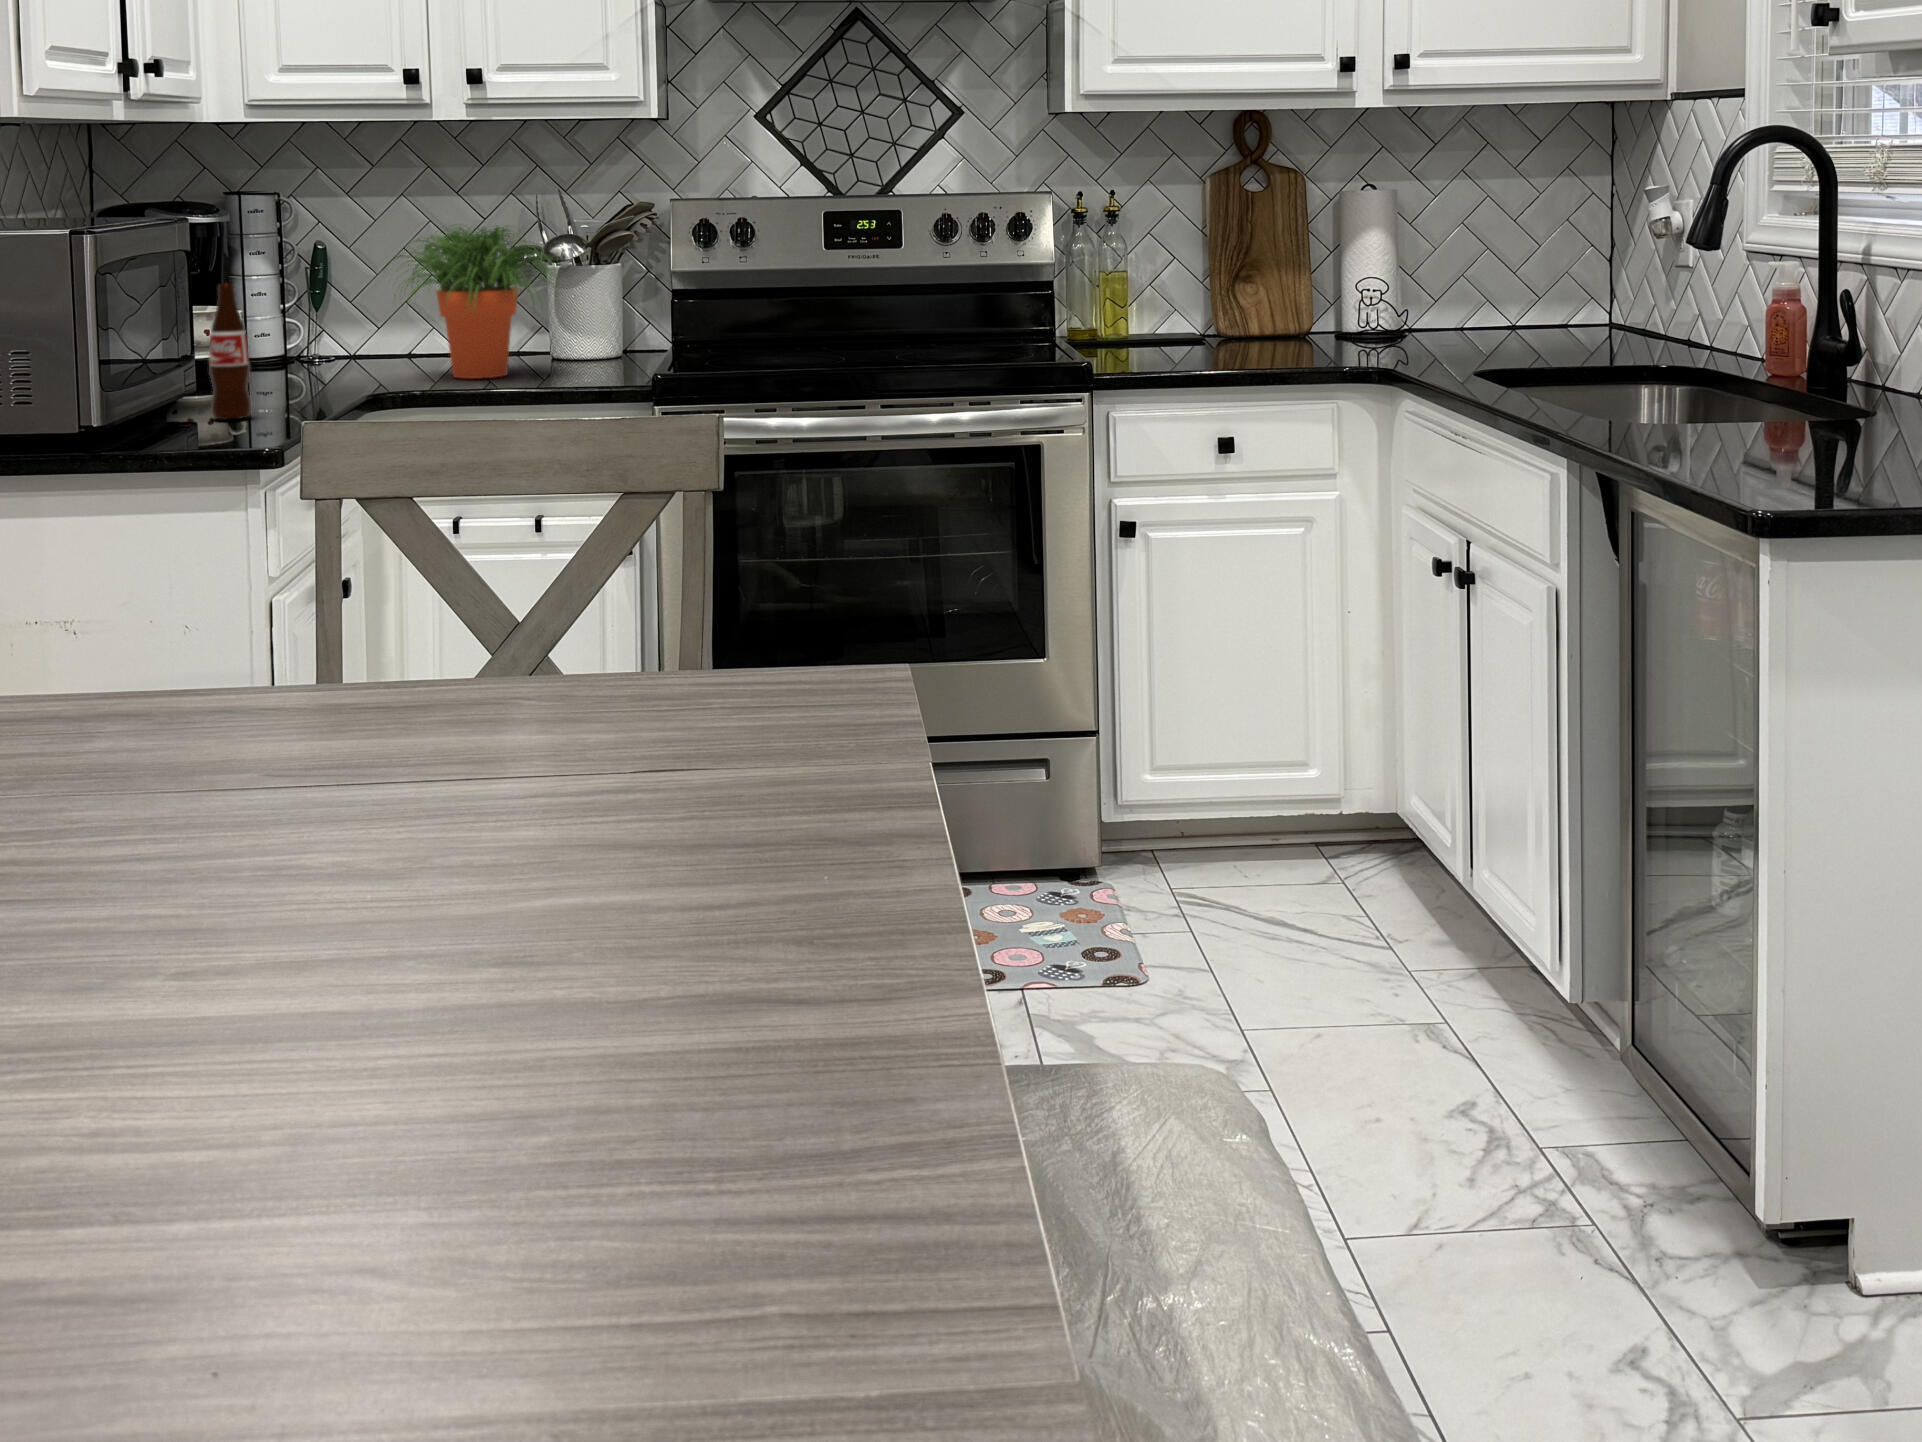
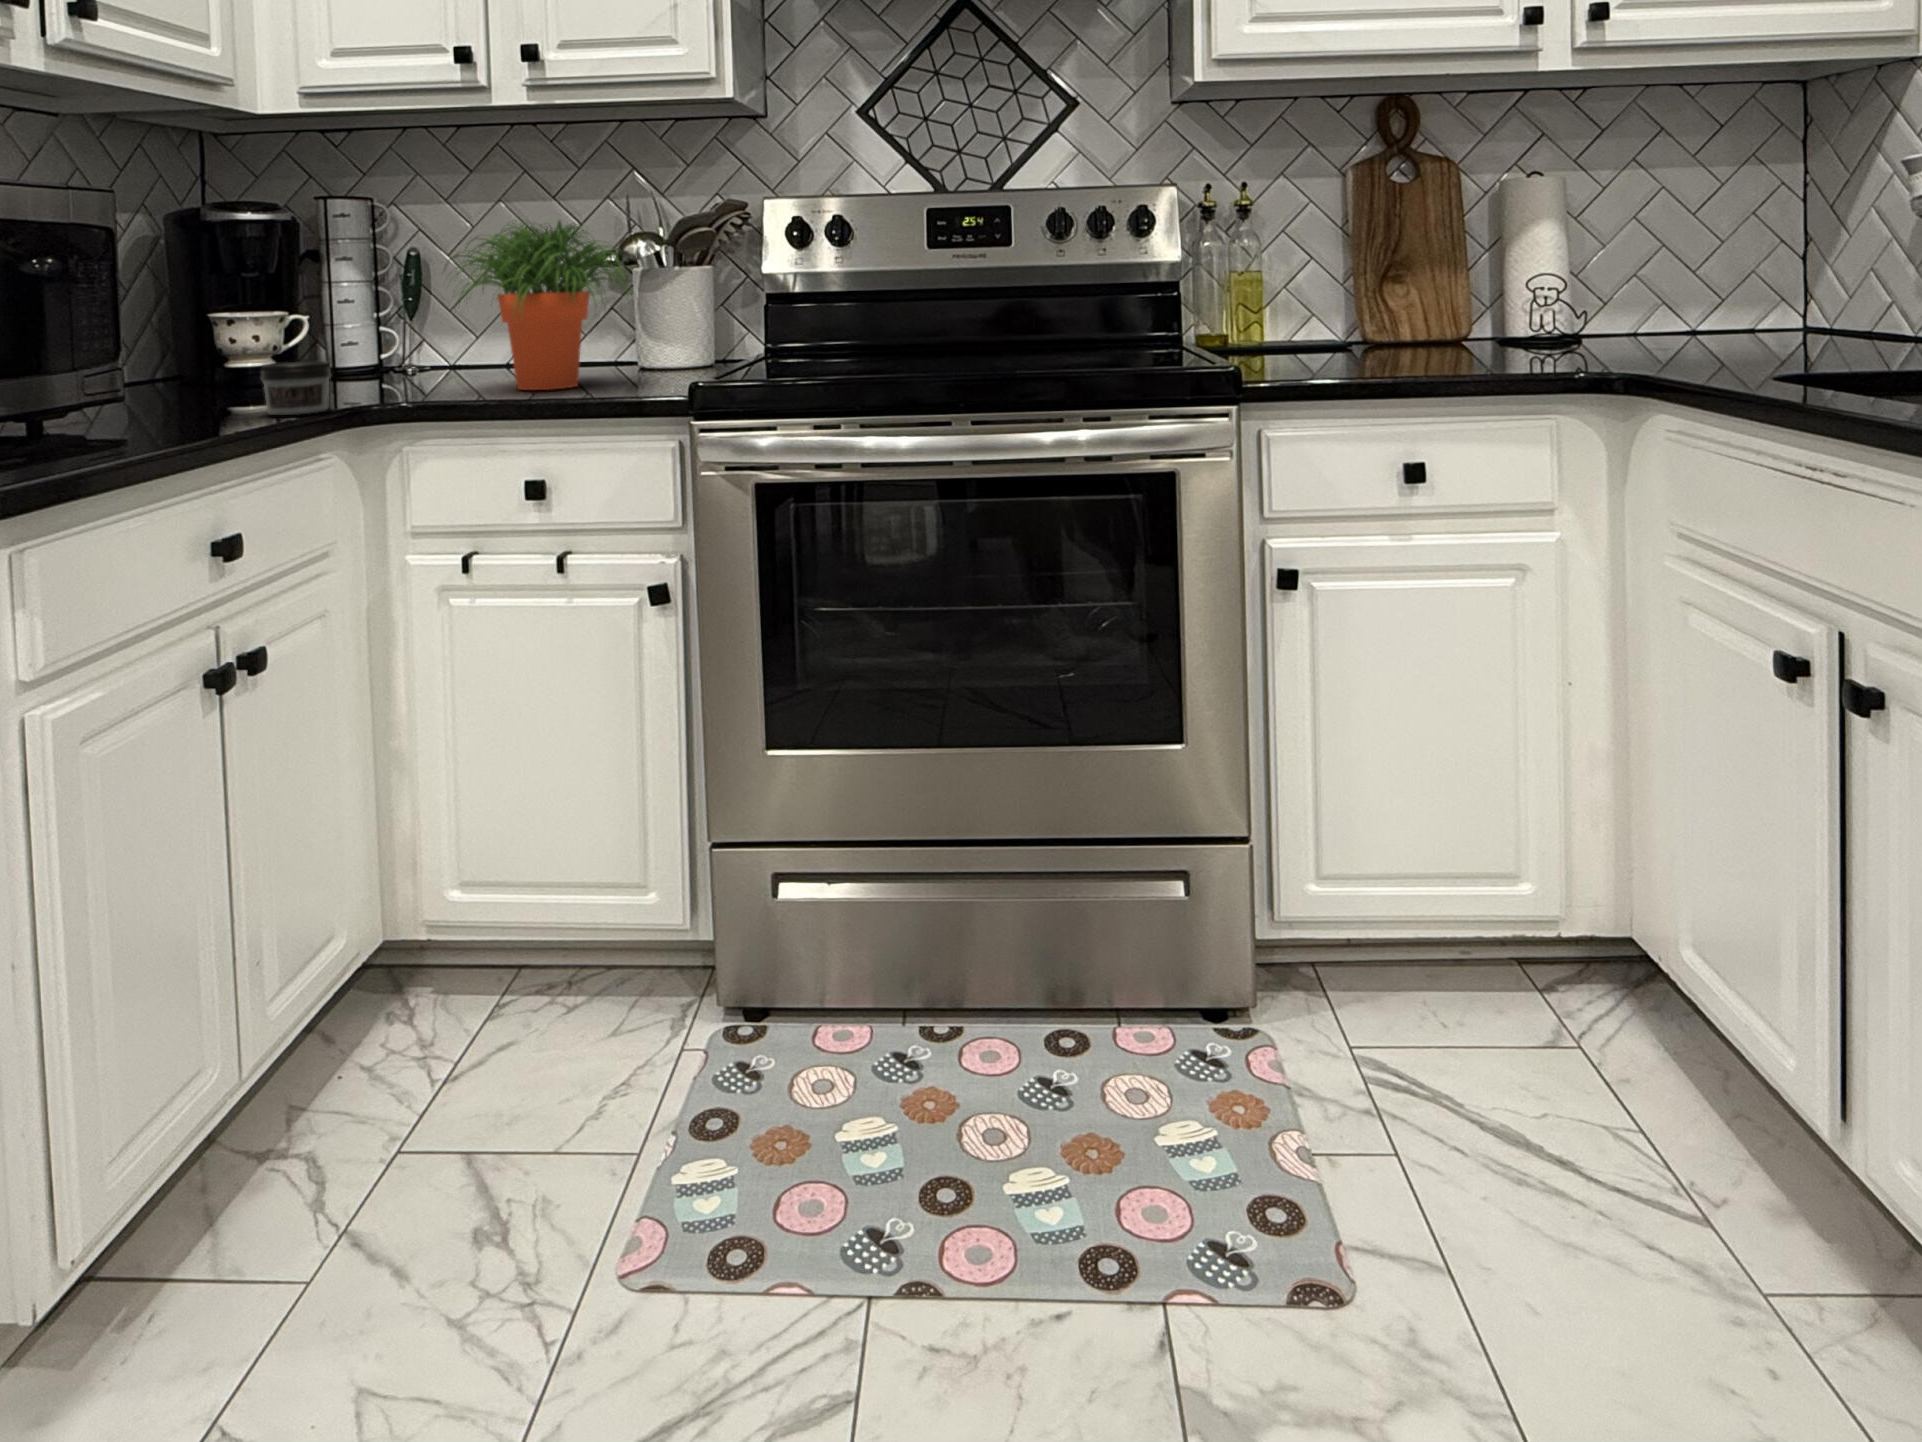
bottle: present [209,283,252,420] -> none [147,272,205,439]
jar: none [260,354,318,401] -> present [261,361,331,415]

